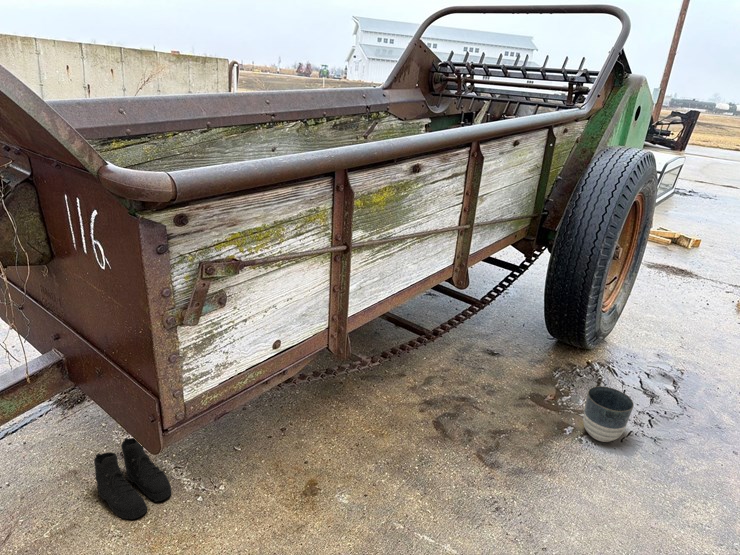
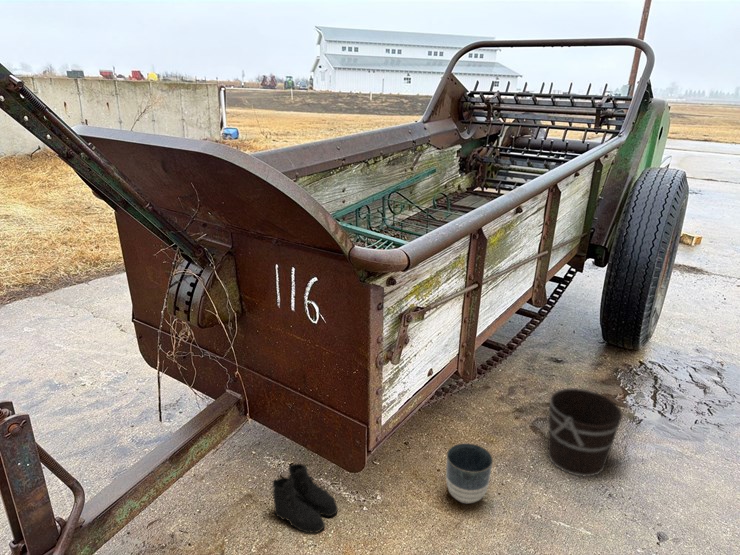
bucket: none [440,383,522,486] -> present [548,388,622,476]
planter: present [583,386,634,442] -> present [446,443,493,503]

